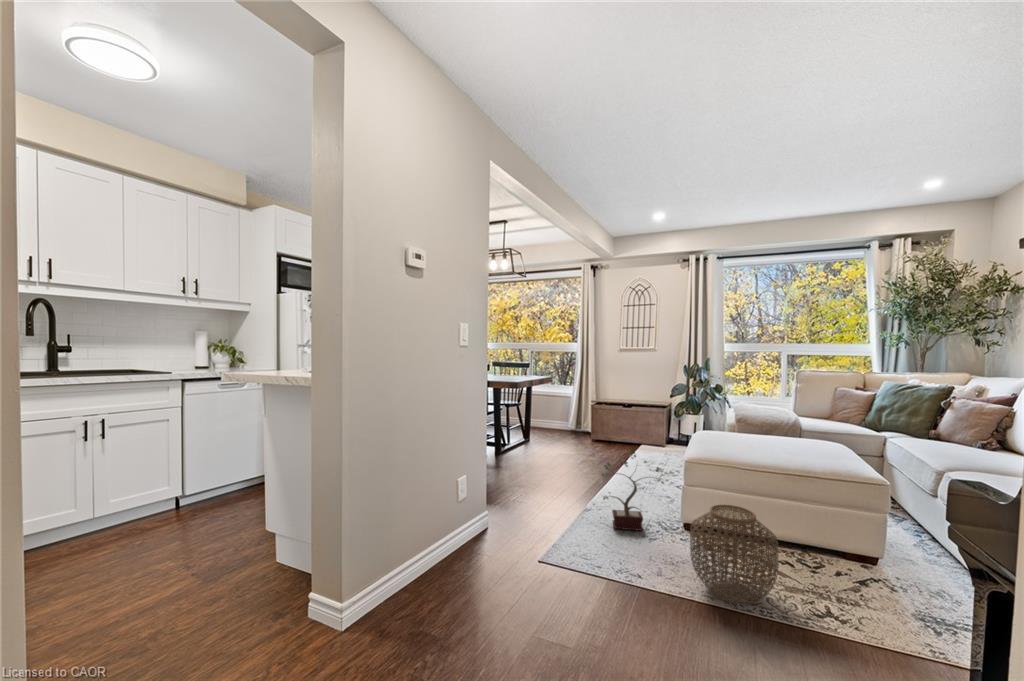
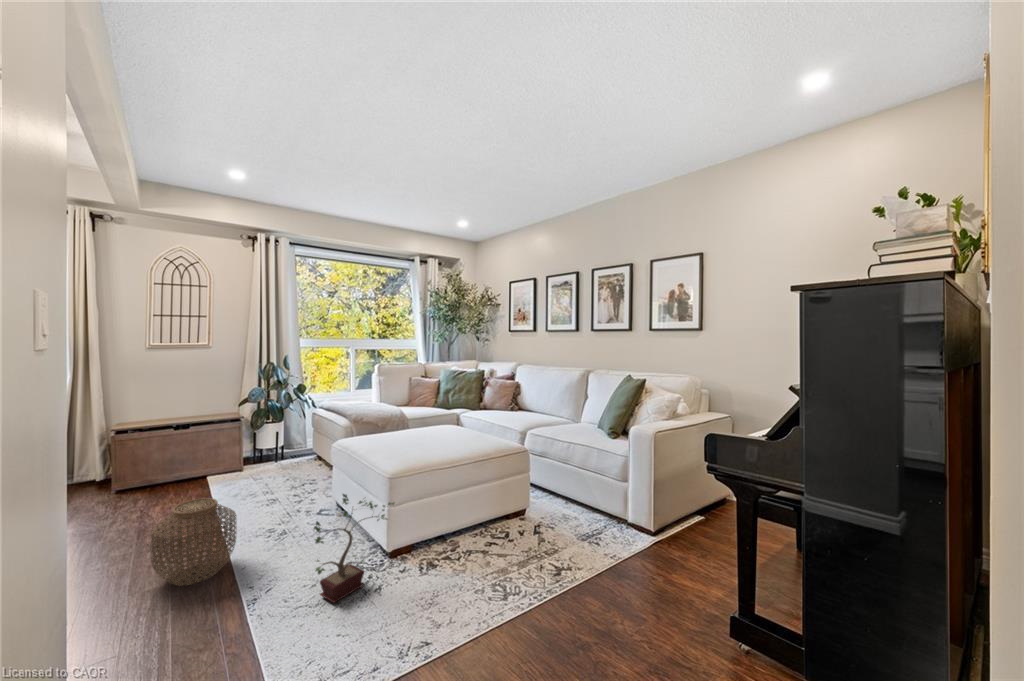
woven basket: present [690,505,778,605] -> present [150,498,237,586]

